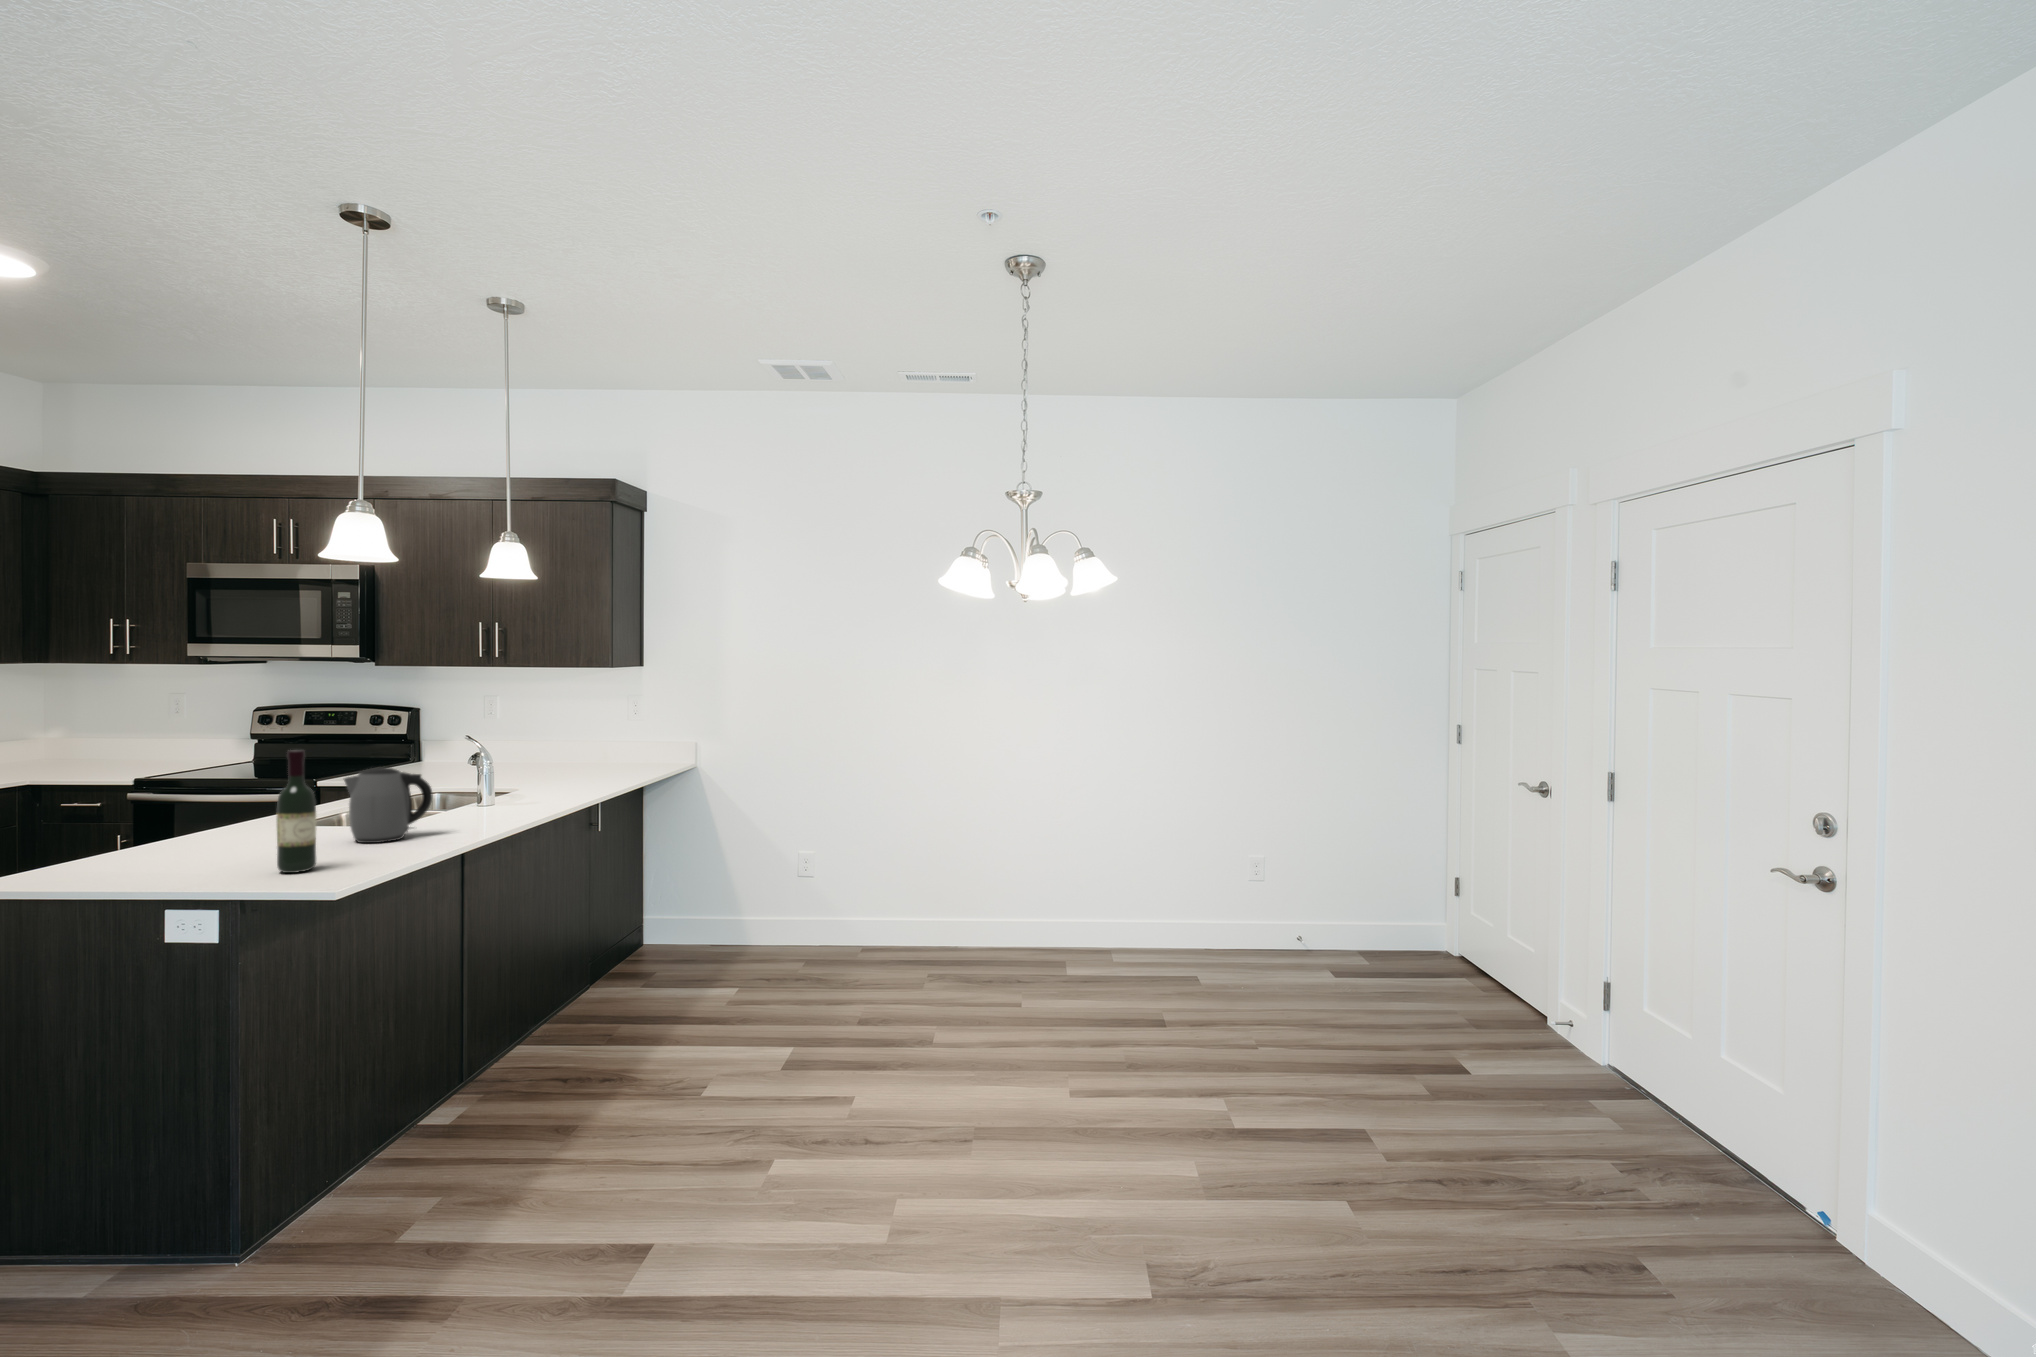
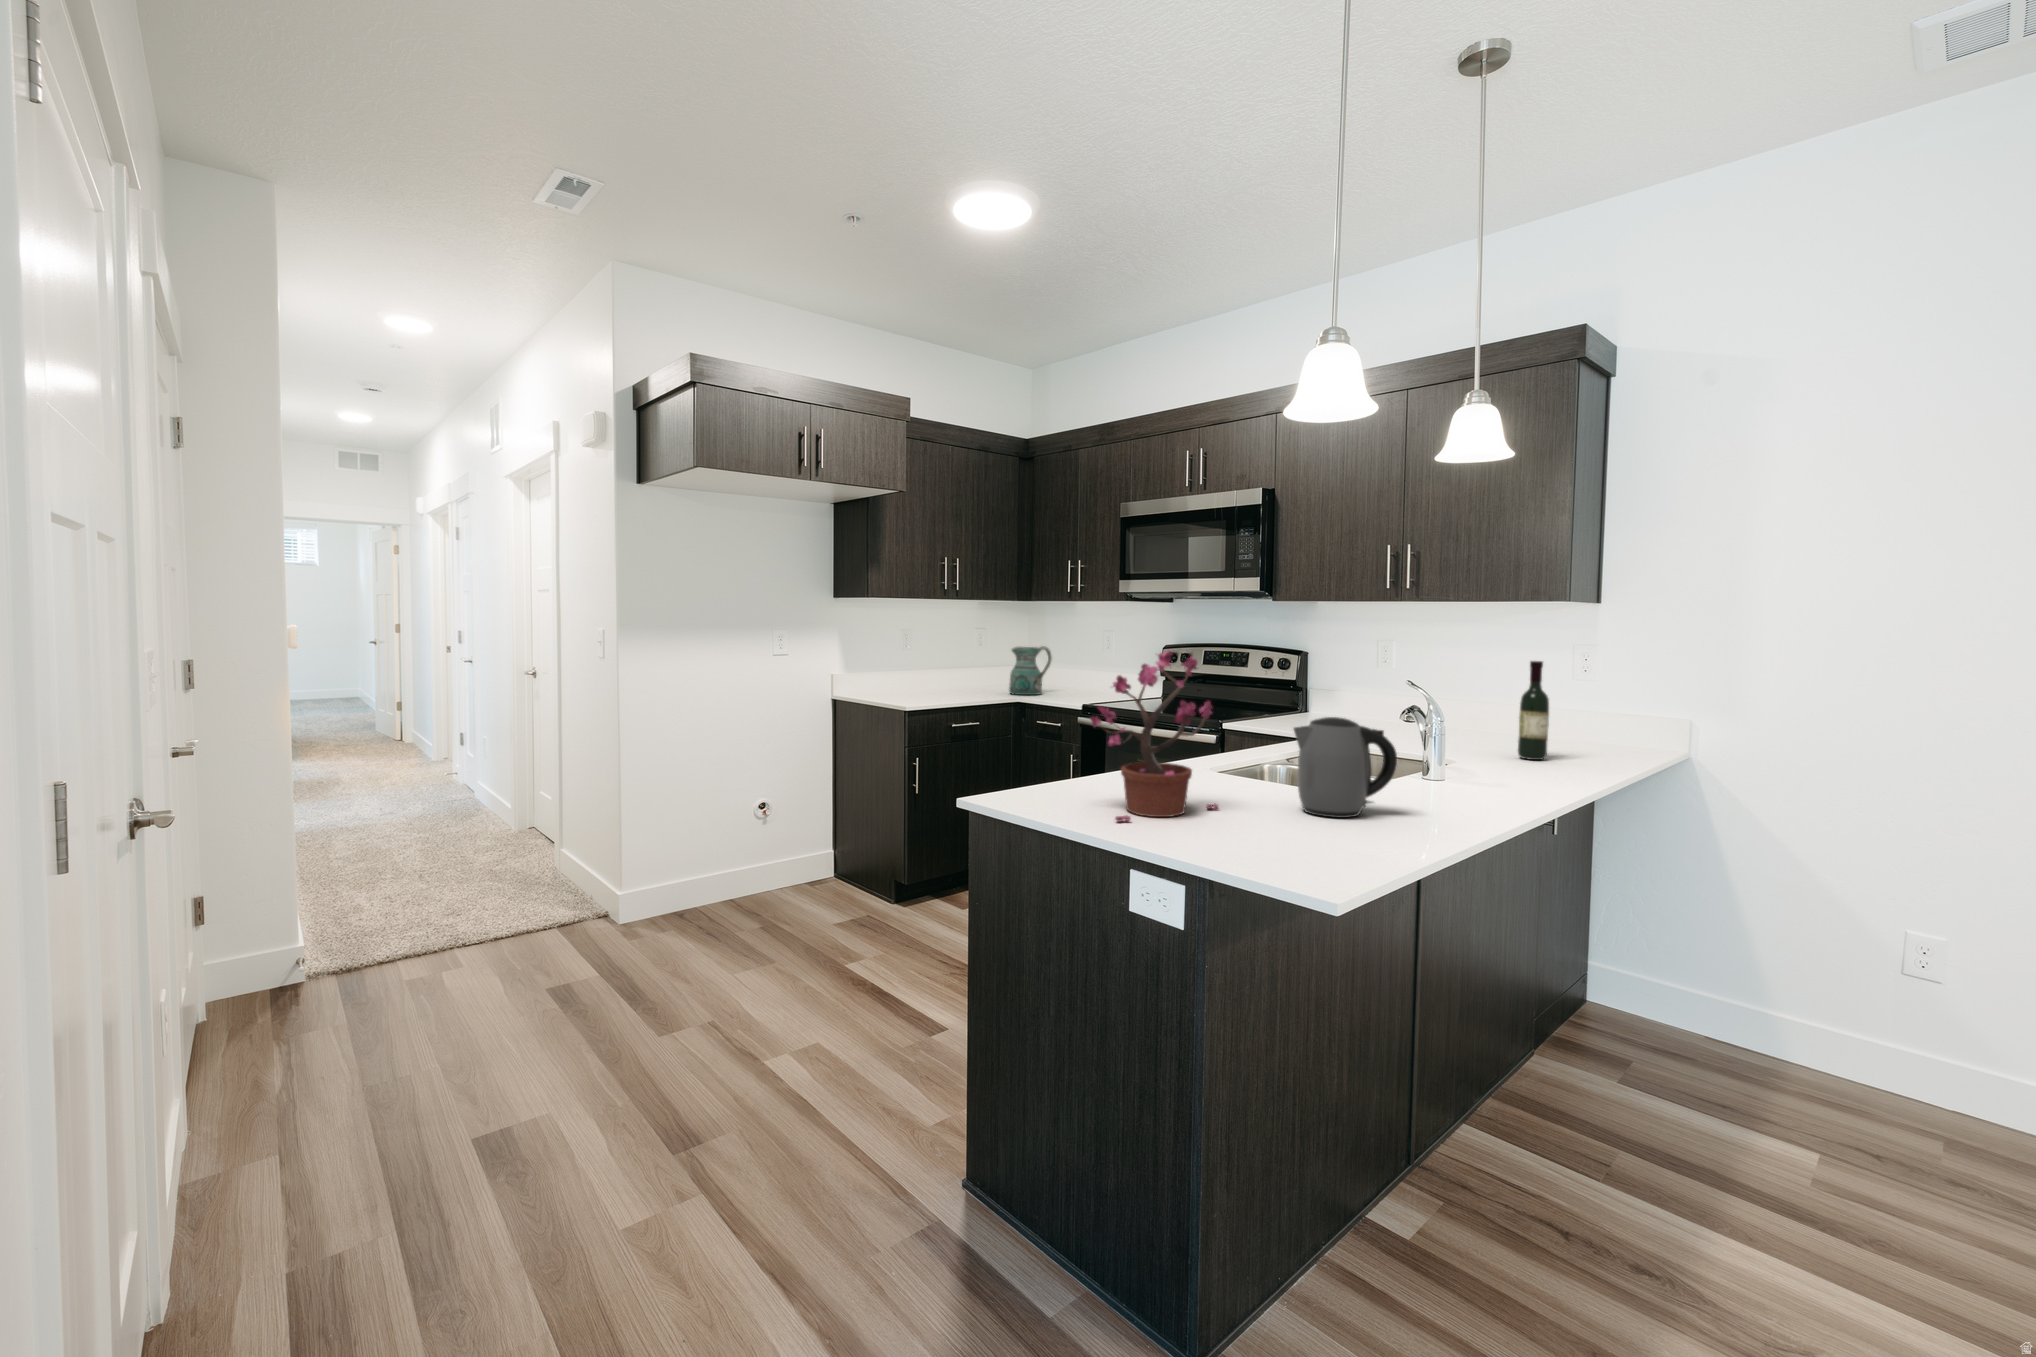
ceramic pitcher: none [31,713,98,772] -> present [1009,646,1052,695]
potted plant: none [133,723,275,870] -> present [1091,650,1219,822]
wine bottle: present [277,750,316,873] -> present [1518,661,1549,760]

